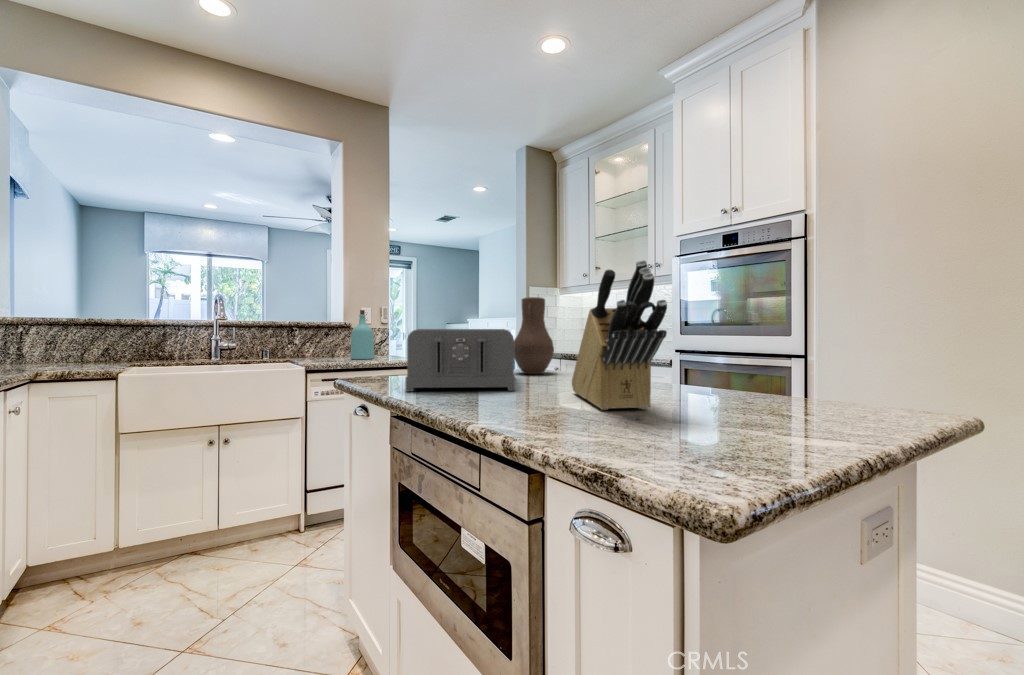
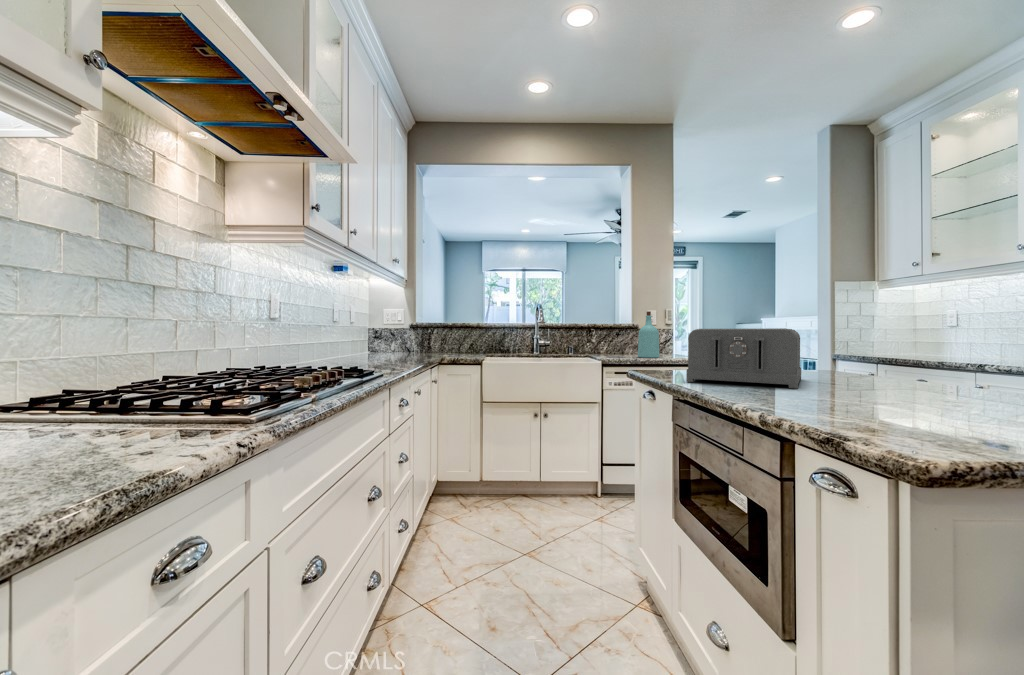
knife block: present [572,260,667,410] -> none [865,256,962,412]
vase: present [514,297,554,374] -> none [807,293,865,378]

